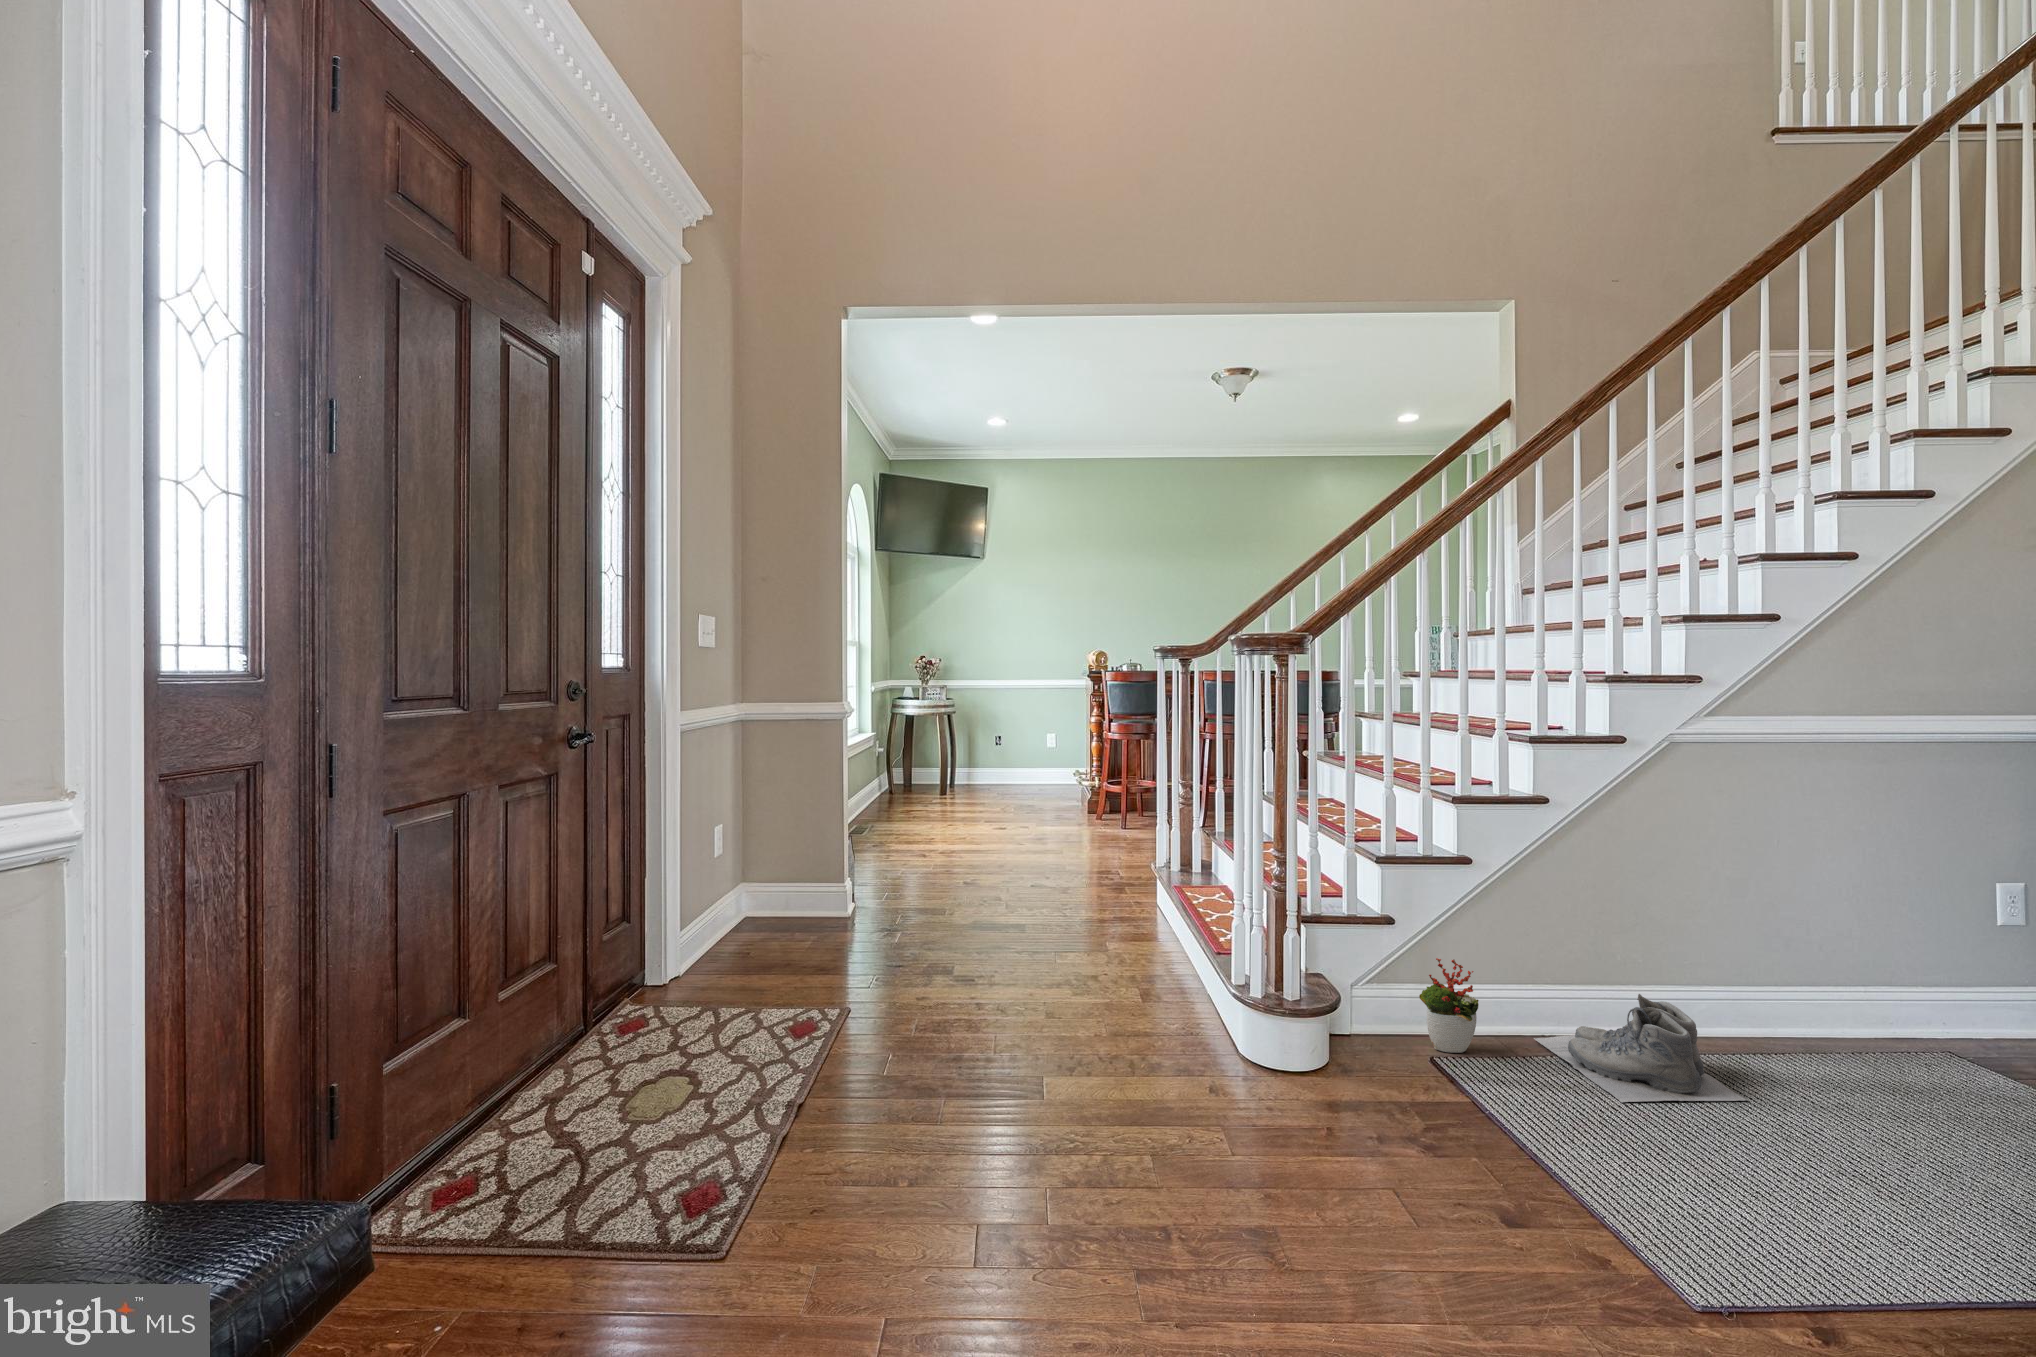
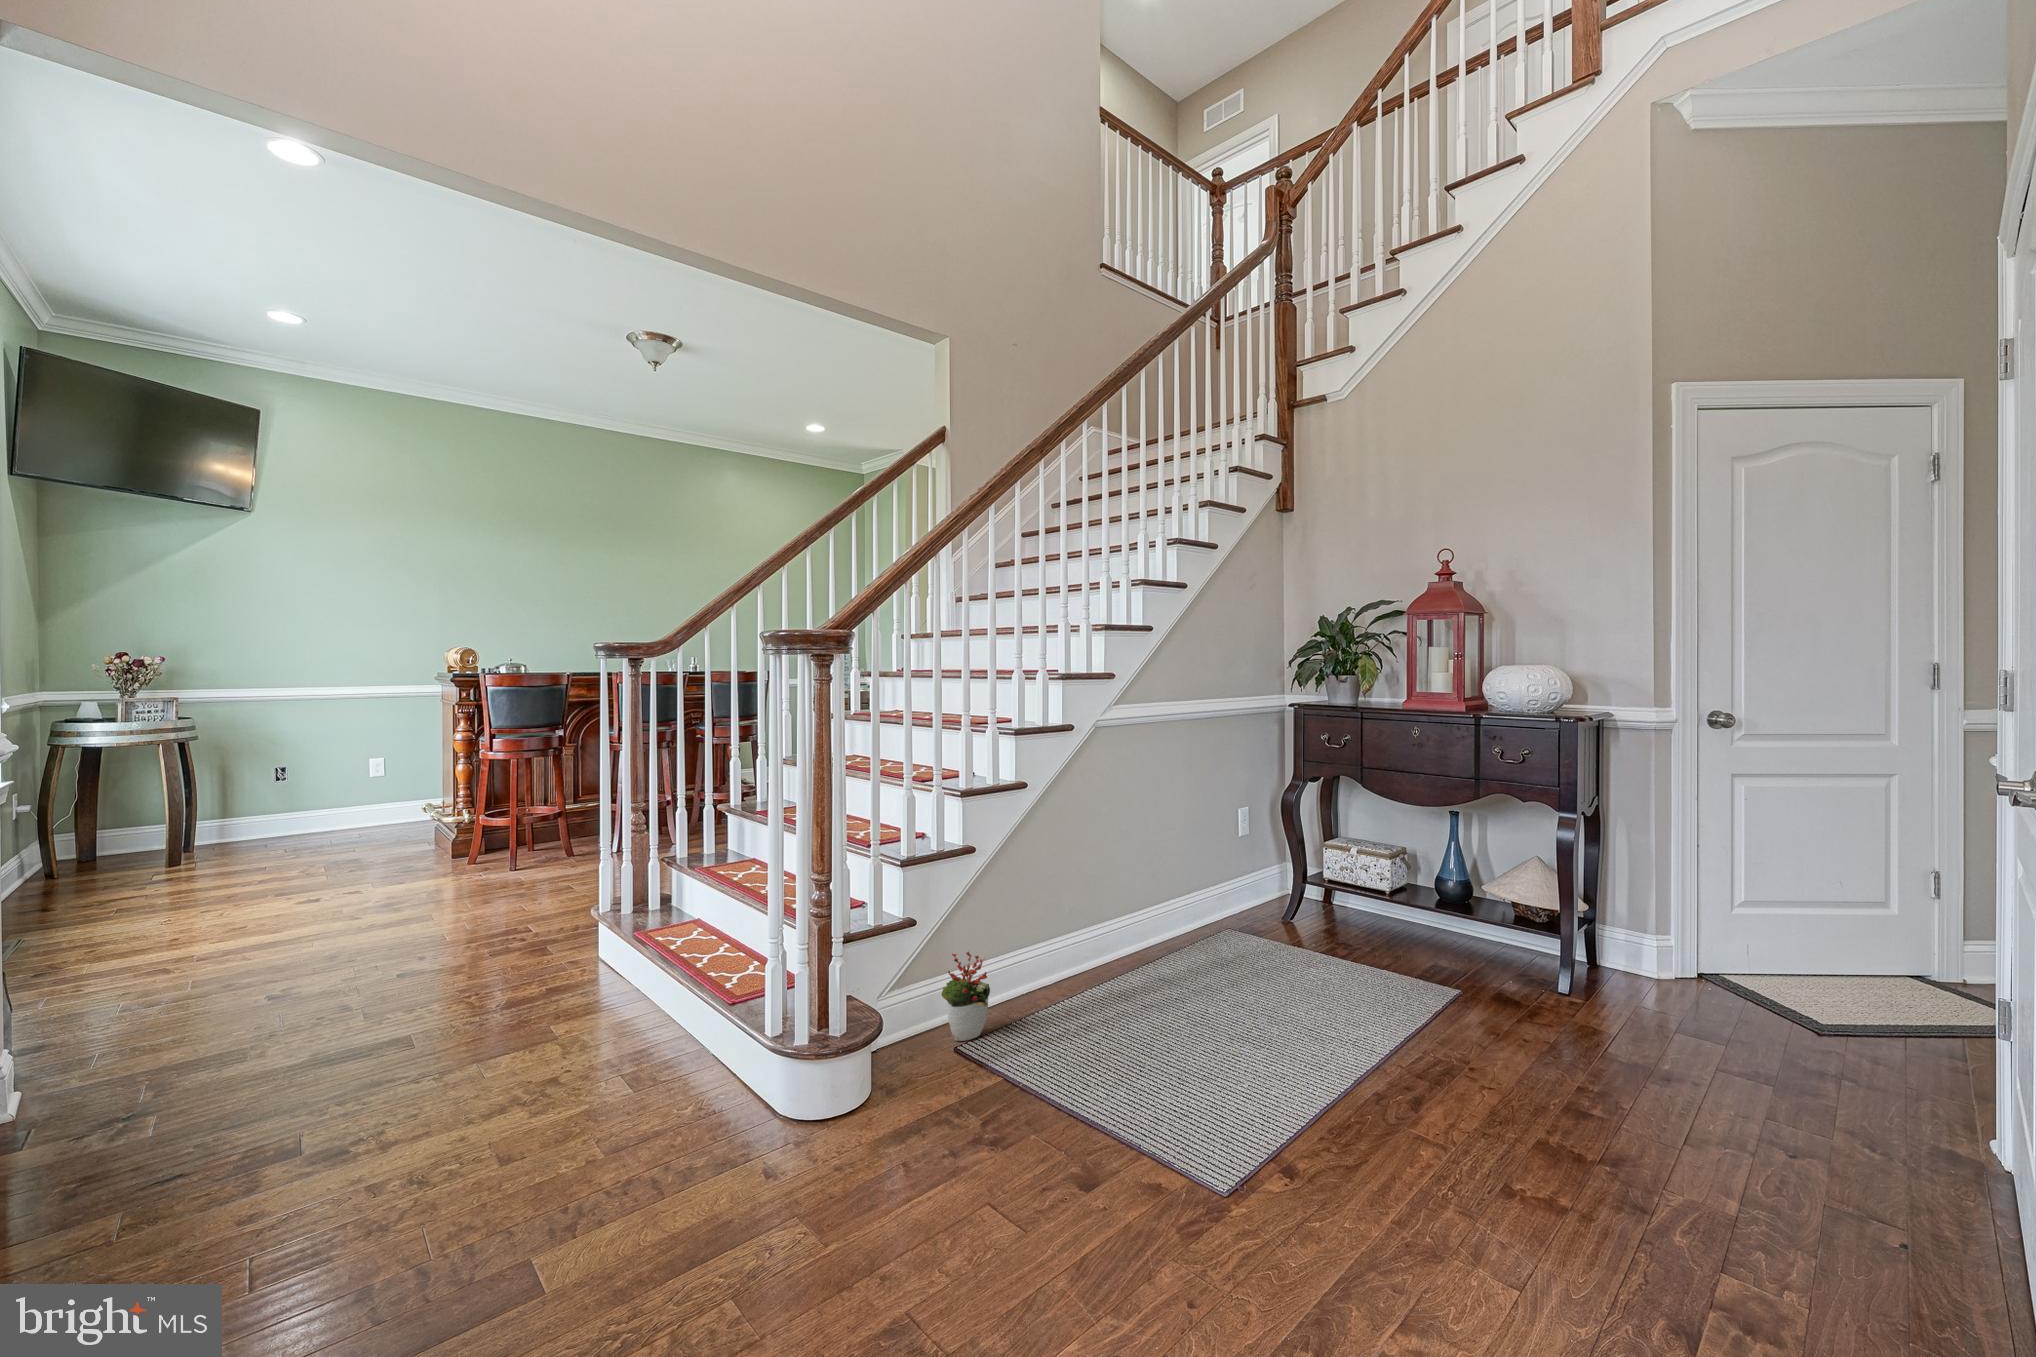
boots: present [1534,994,1746,1102] -> none [1024,945,1179,1042]

